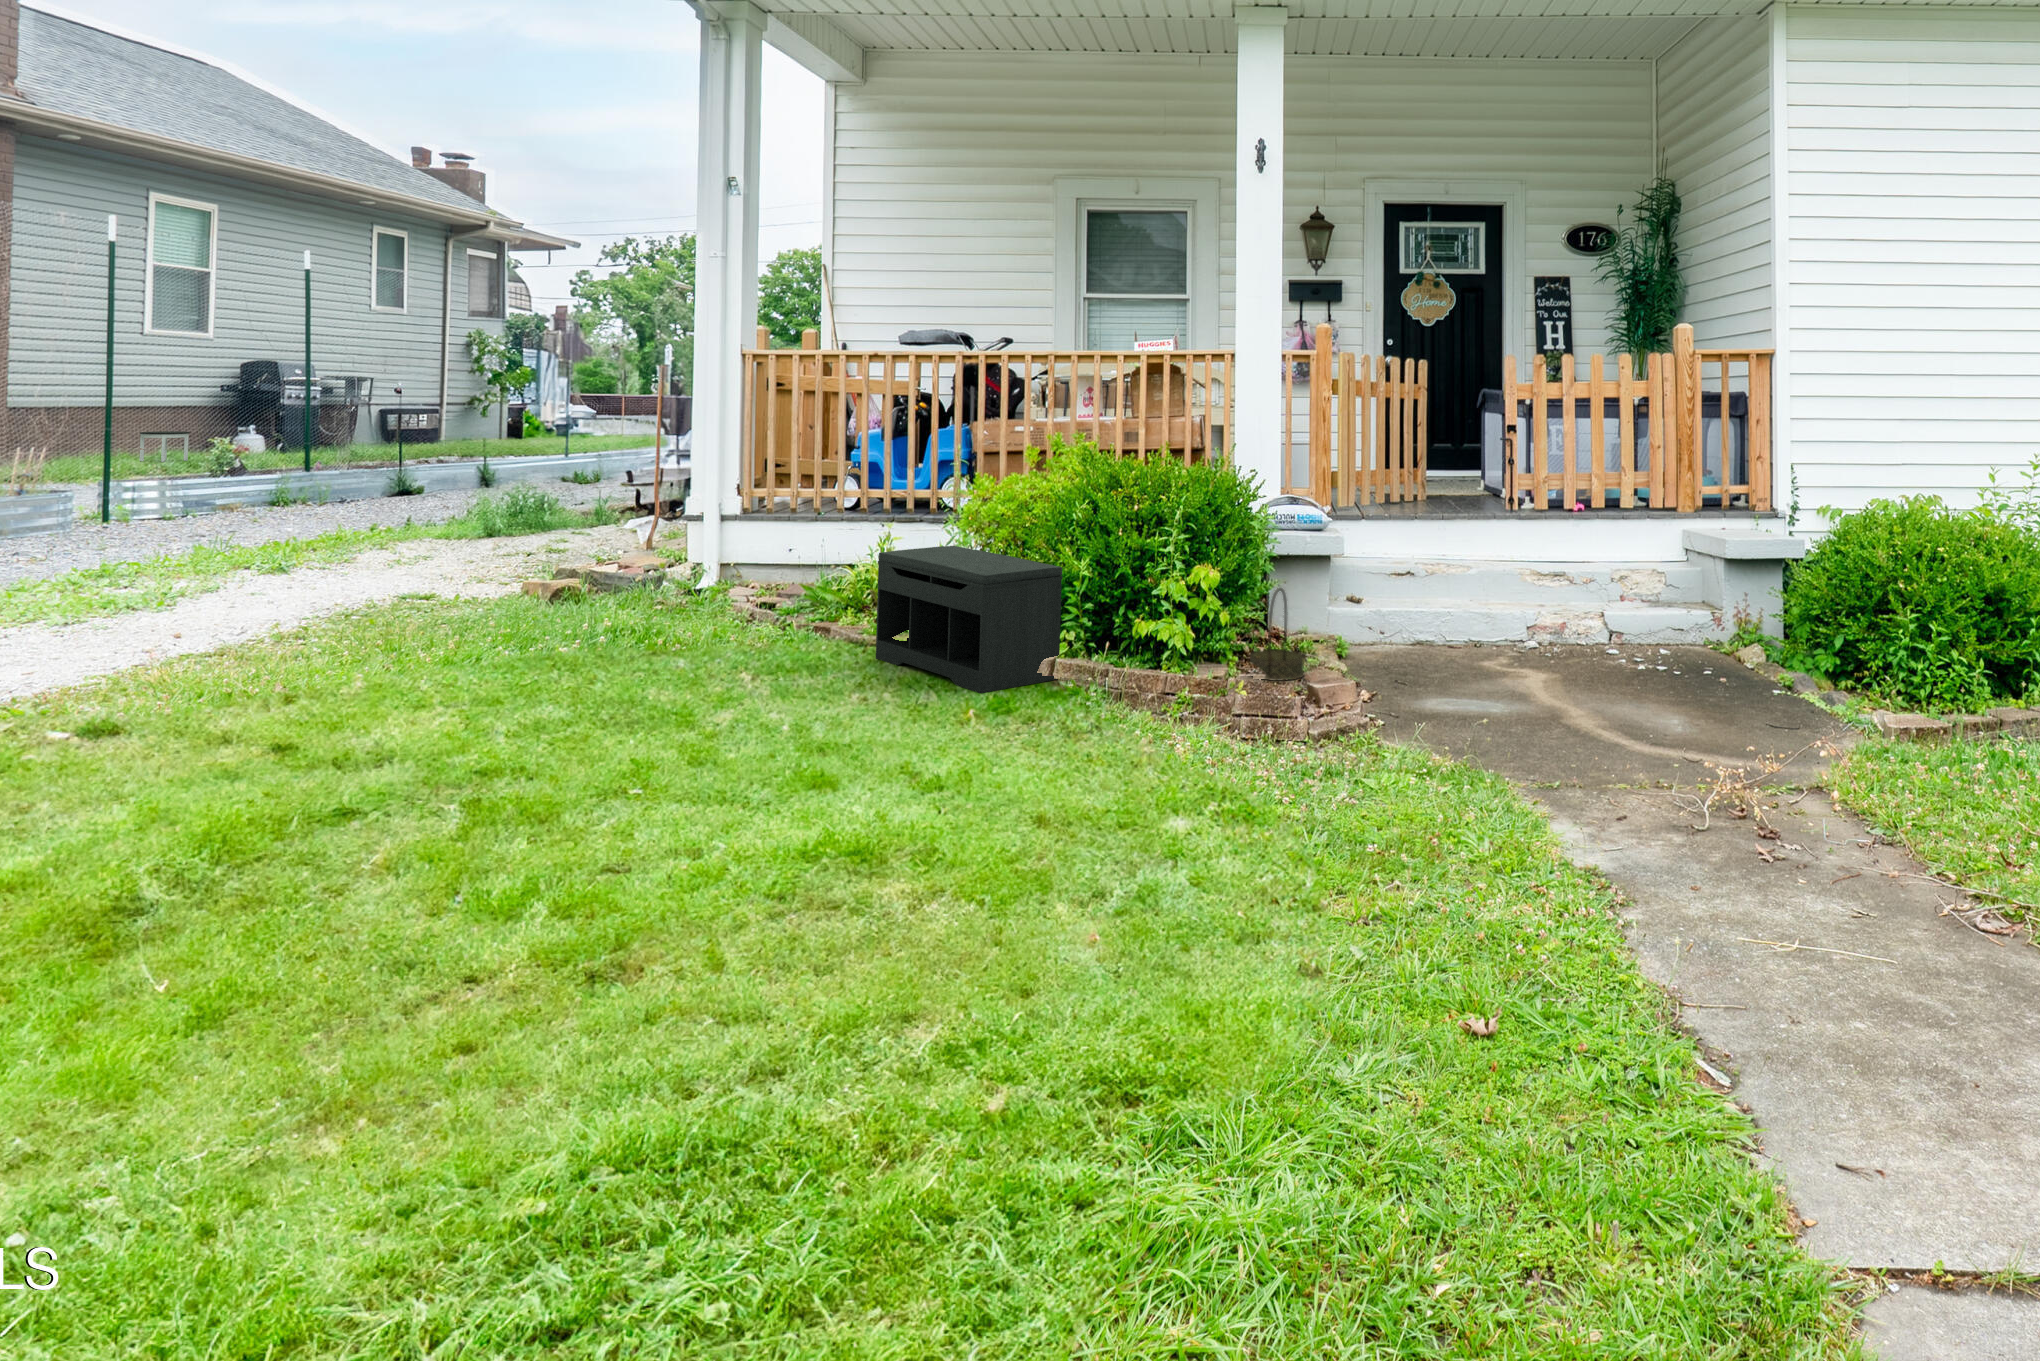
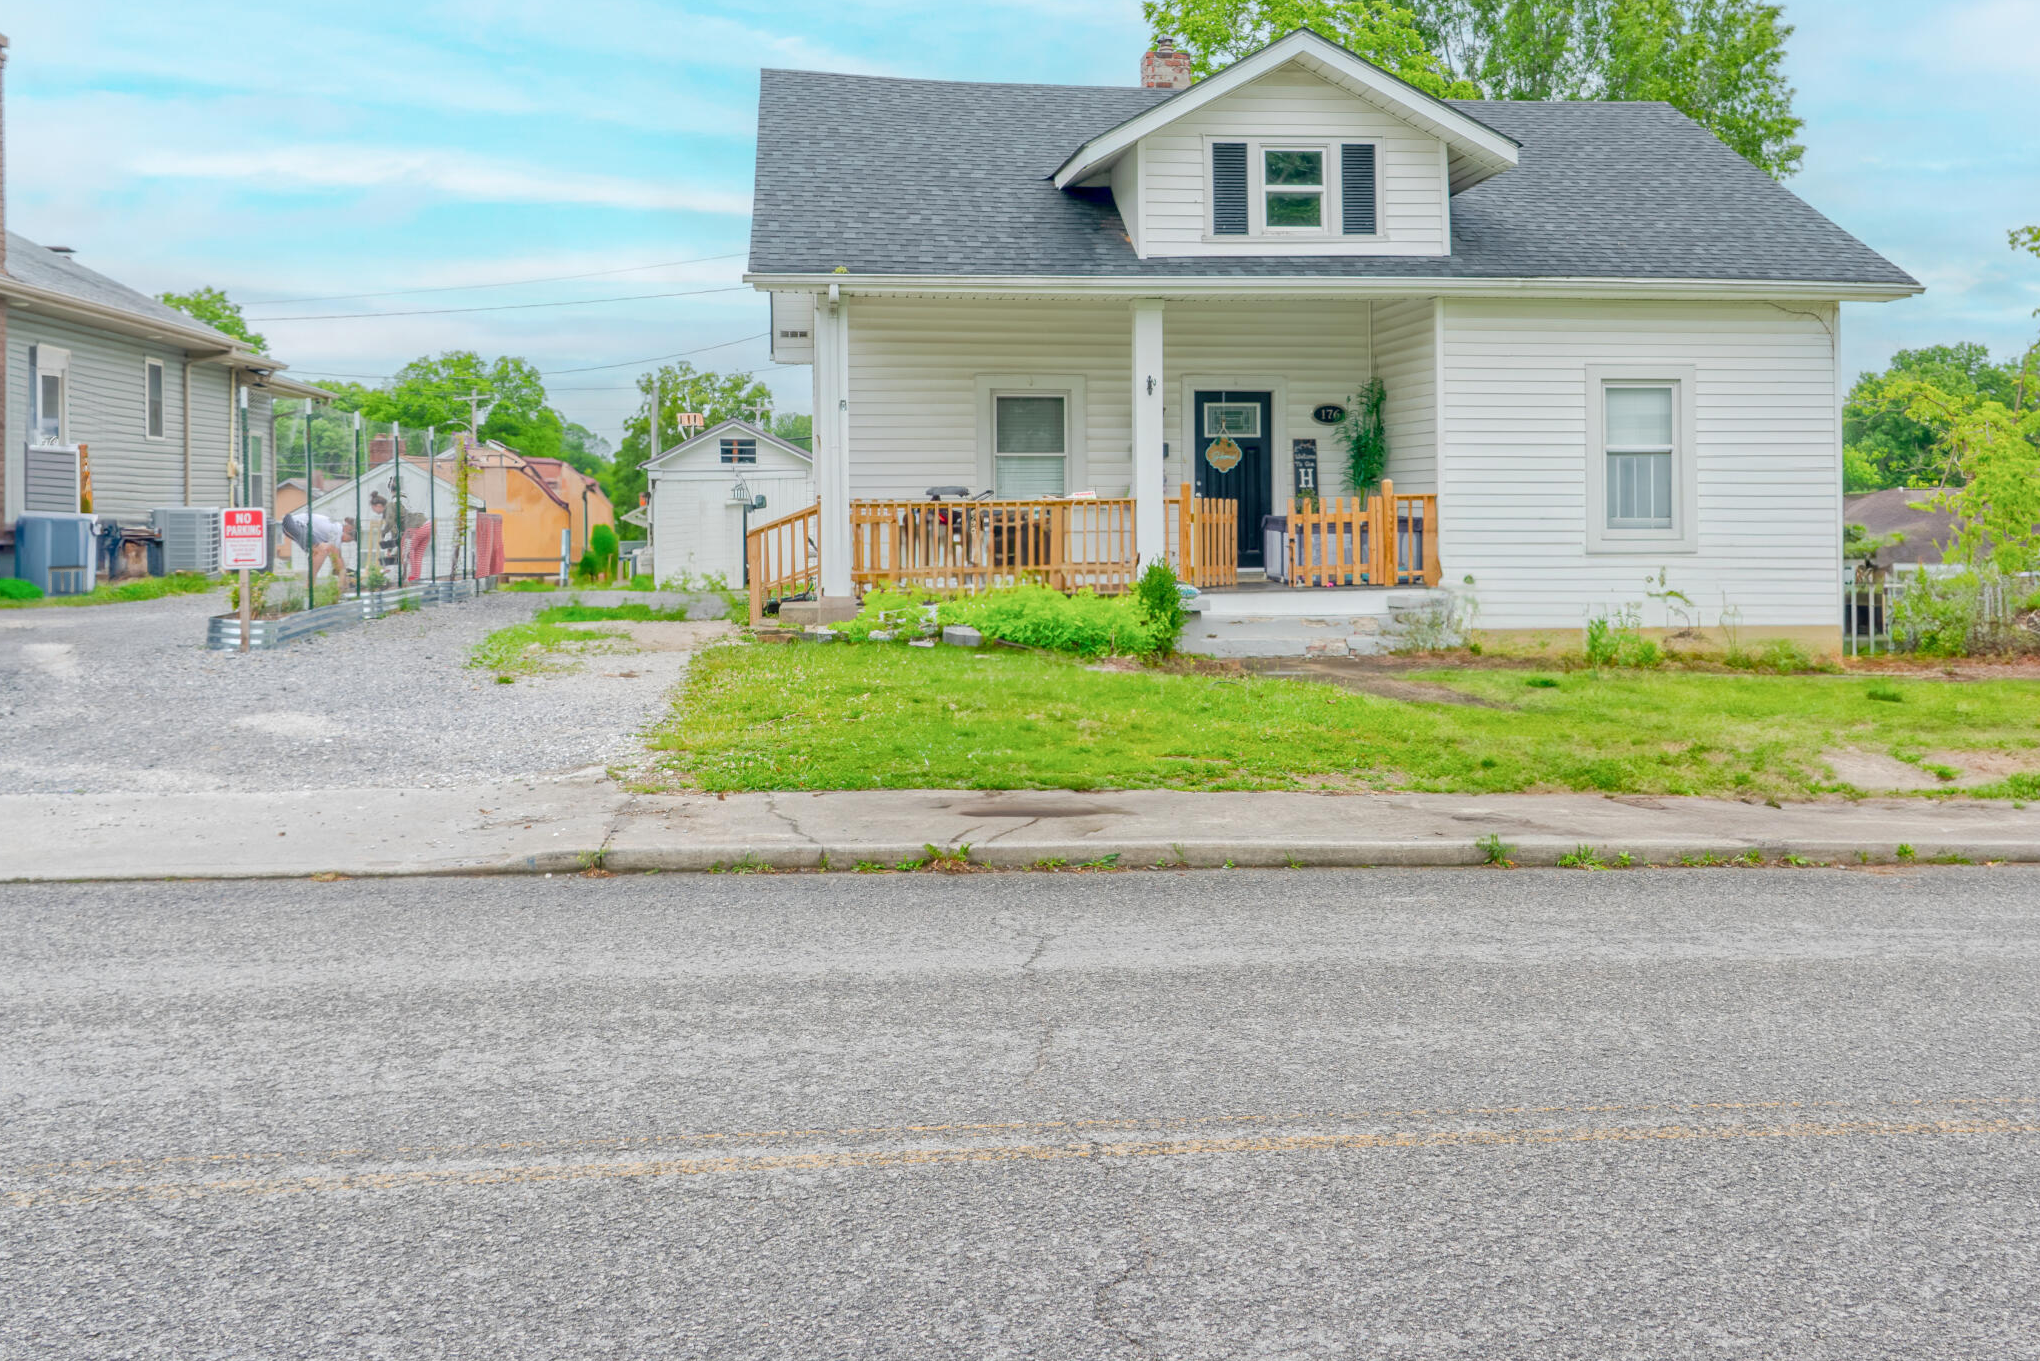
bench: present [876,546,1063,693] -> none [993,611,1098,675]
basket: present [1250,588,1304,681] -> none [1182,625,1209,669]

